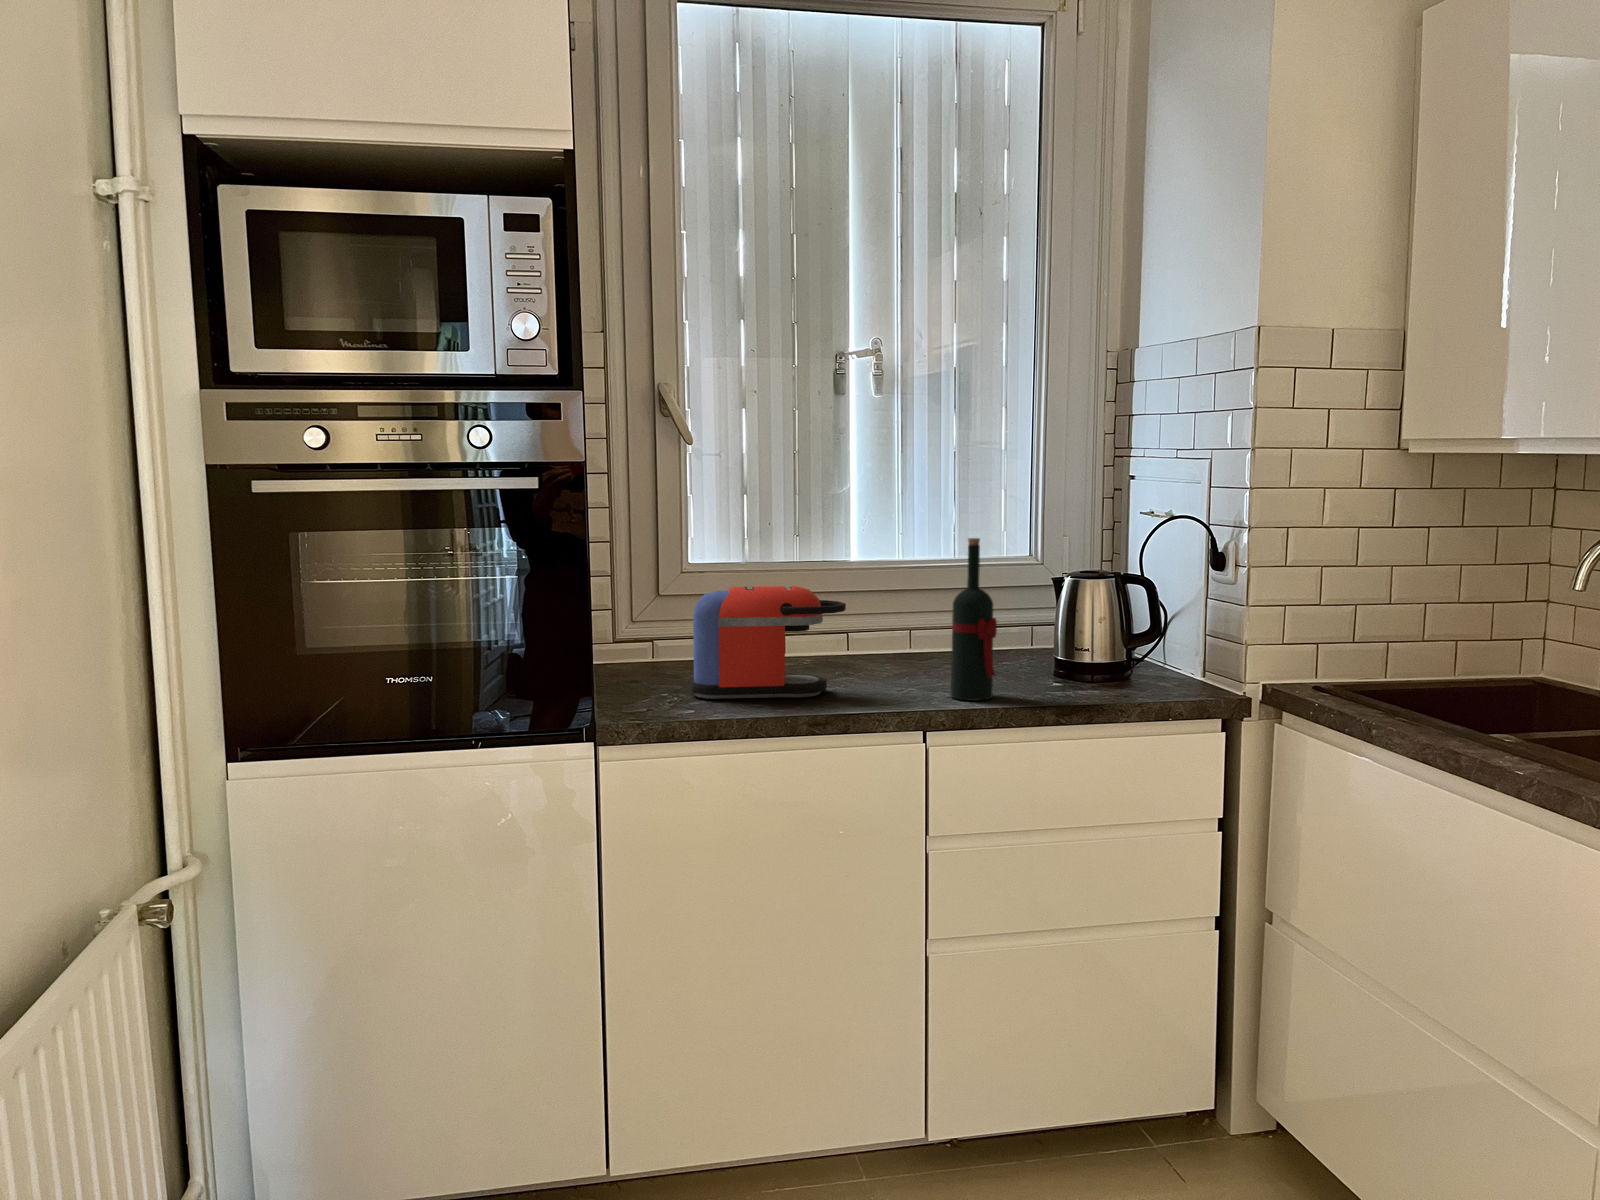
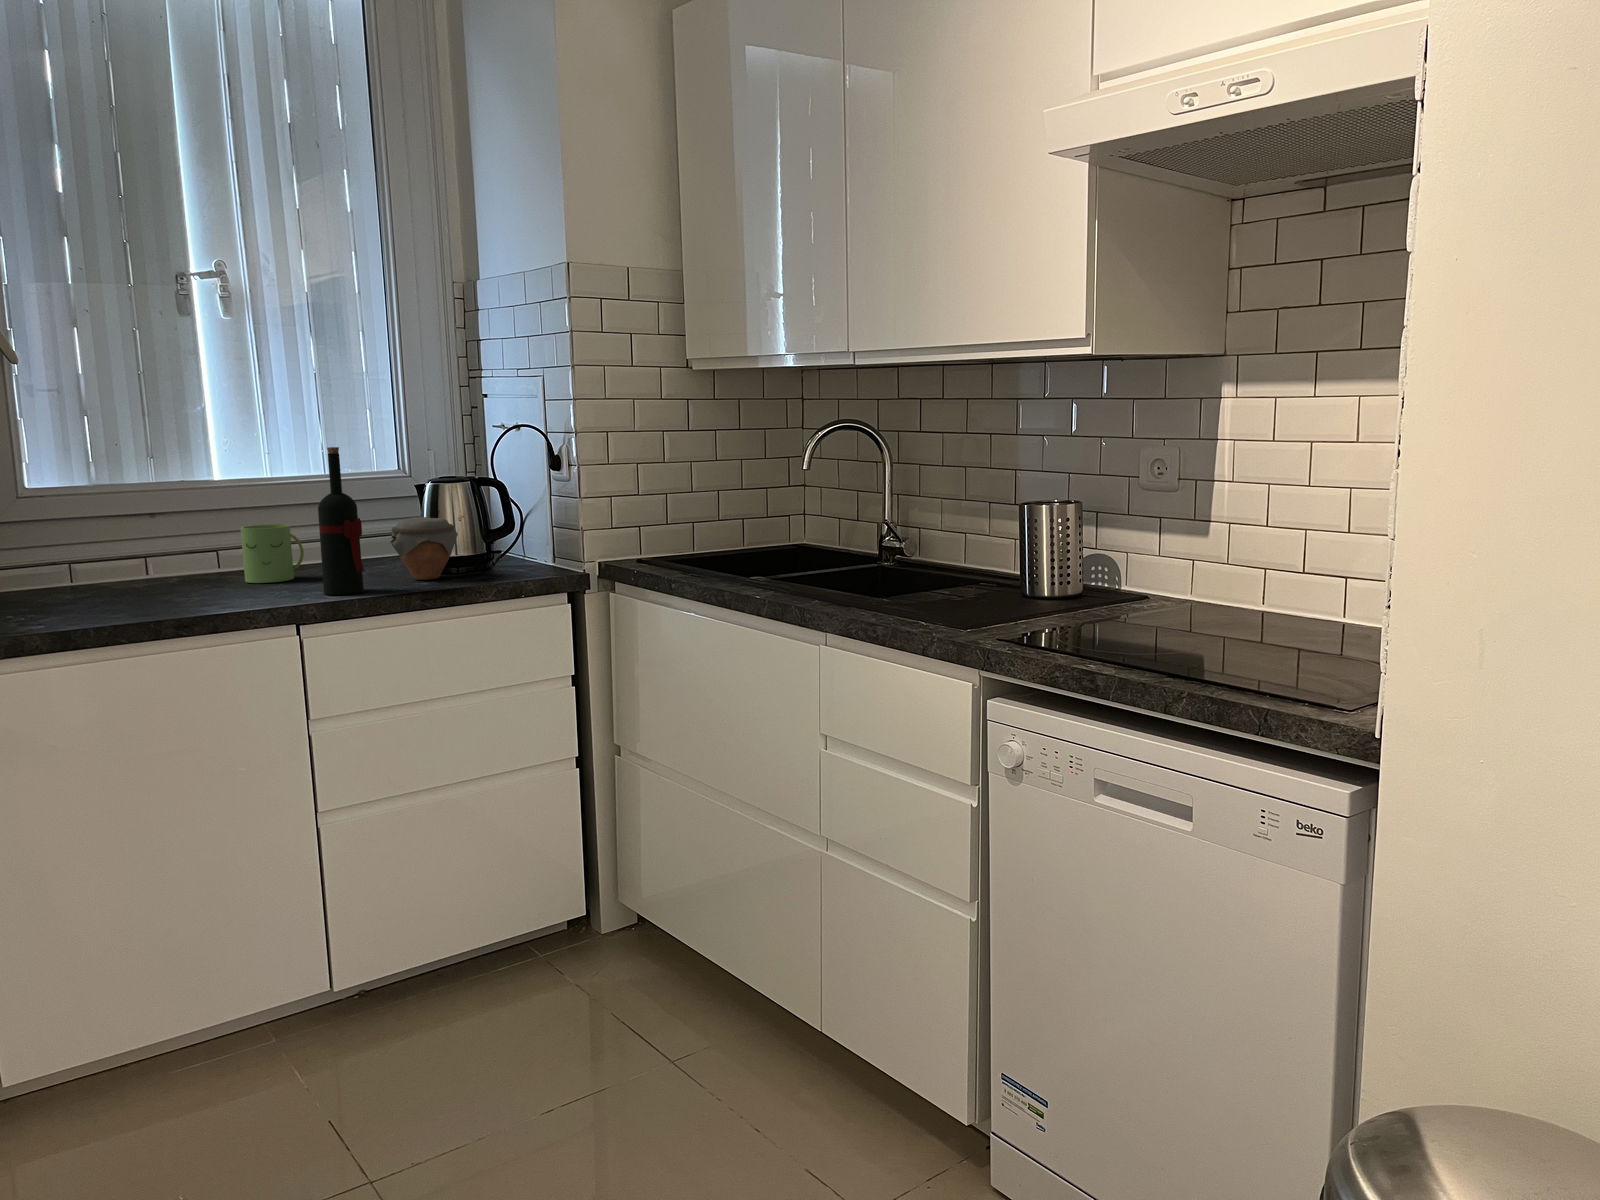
coffee maker: present [690,586,846,699] -> none [41,500,211,616]
mug: none [872,612,931,675] -> present [241,524,304,583]
jar: none [1023,617,1099,689] -> present [391,517,458,580]

